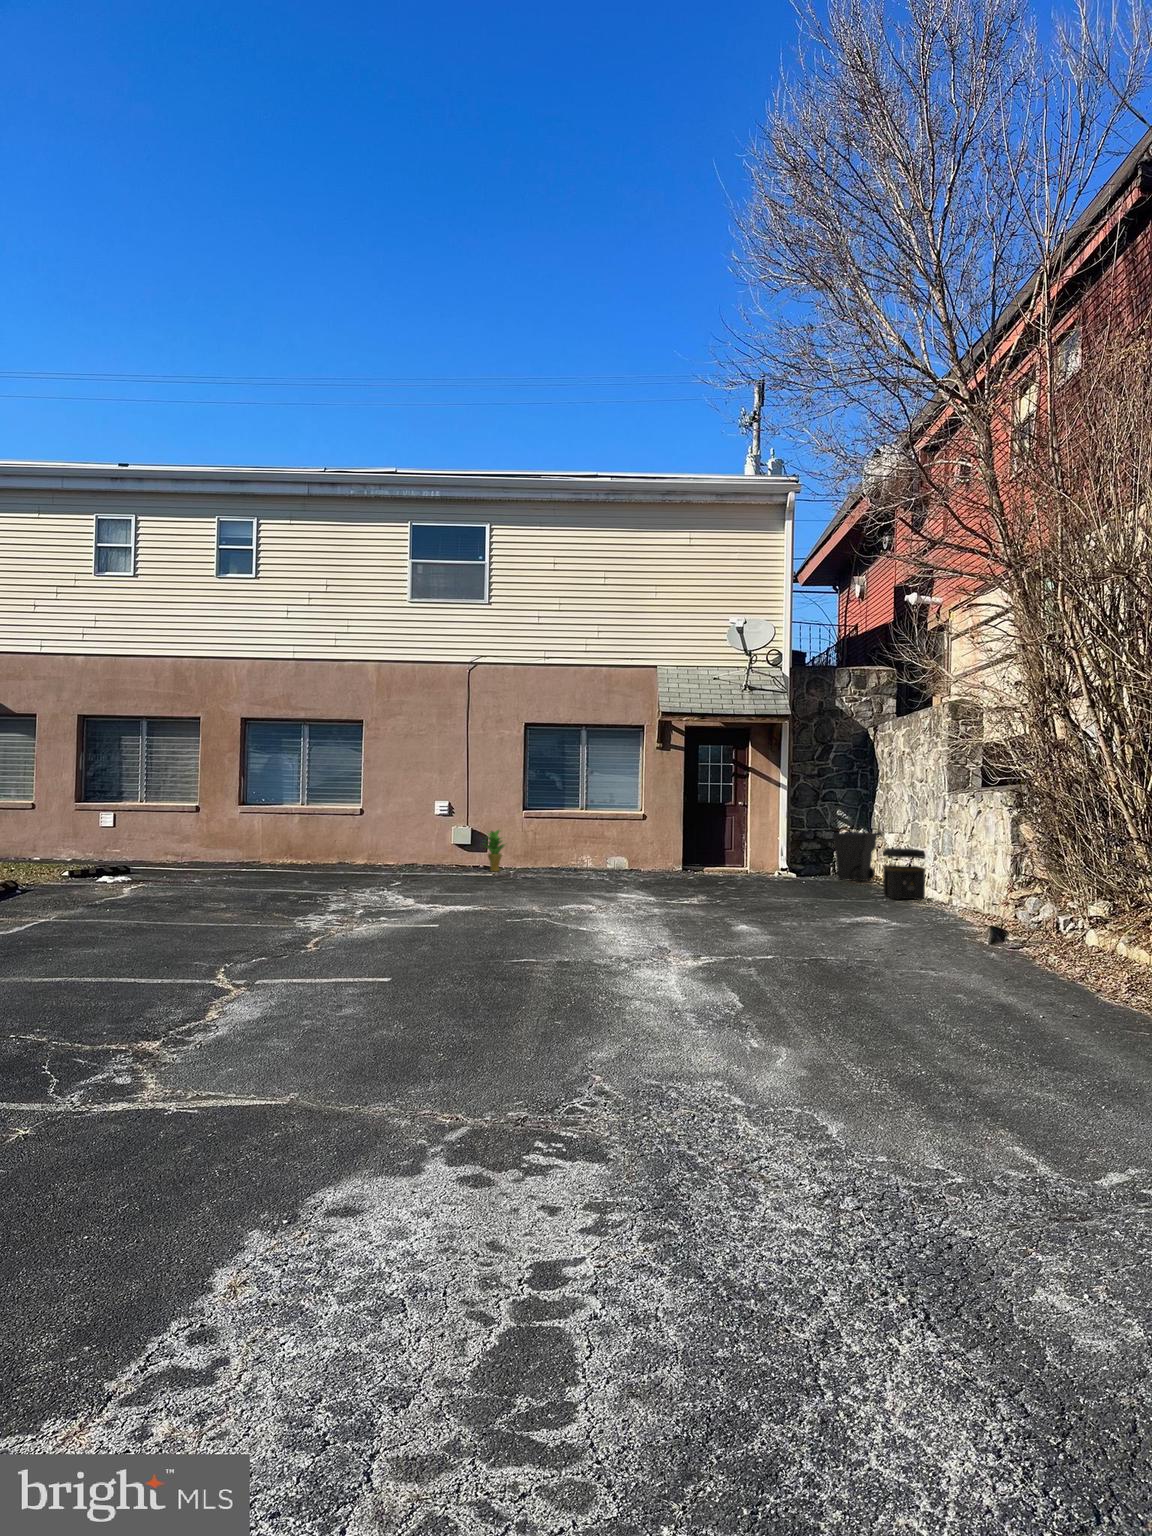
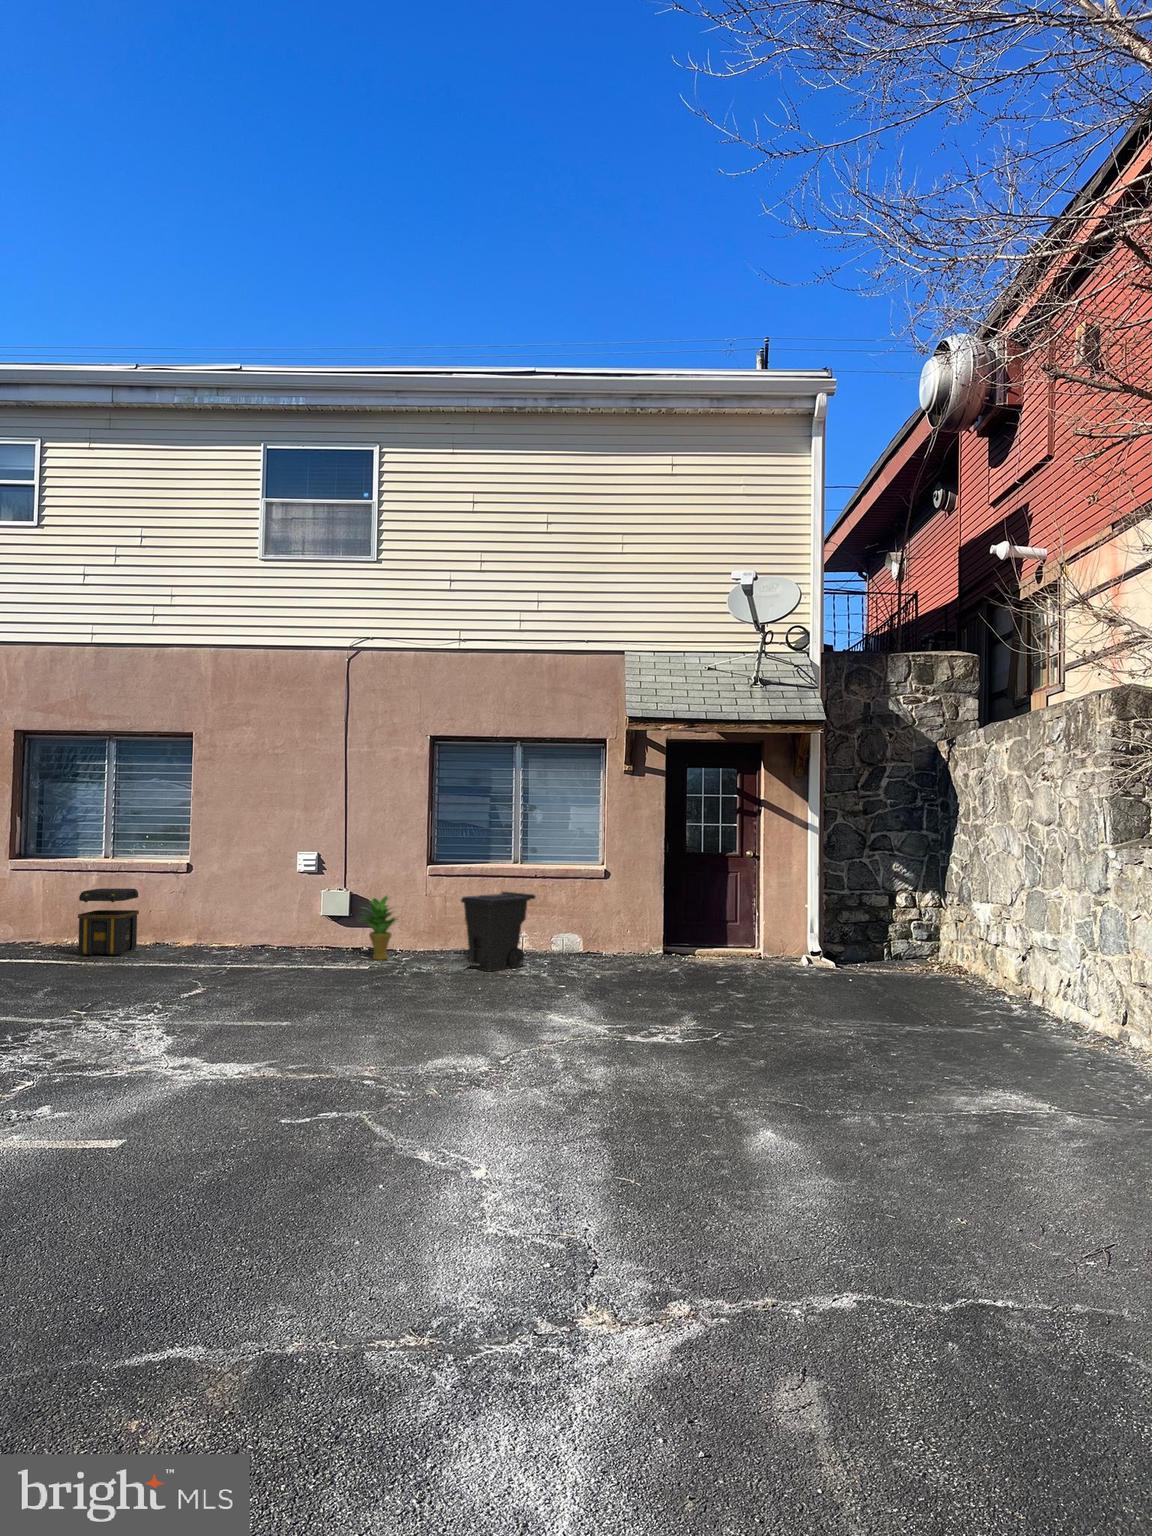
trash can: present [832,832,882,881] -> present [461,891,535,971]
toolbox: present [883,848,926,900] -> present [78,888,139,955]

